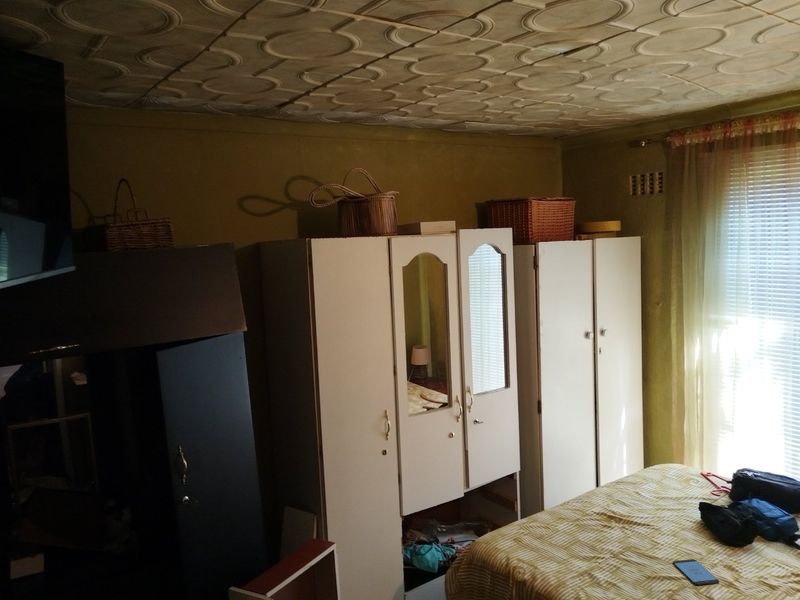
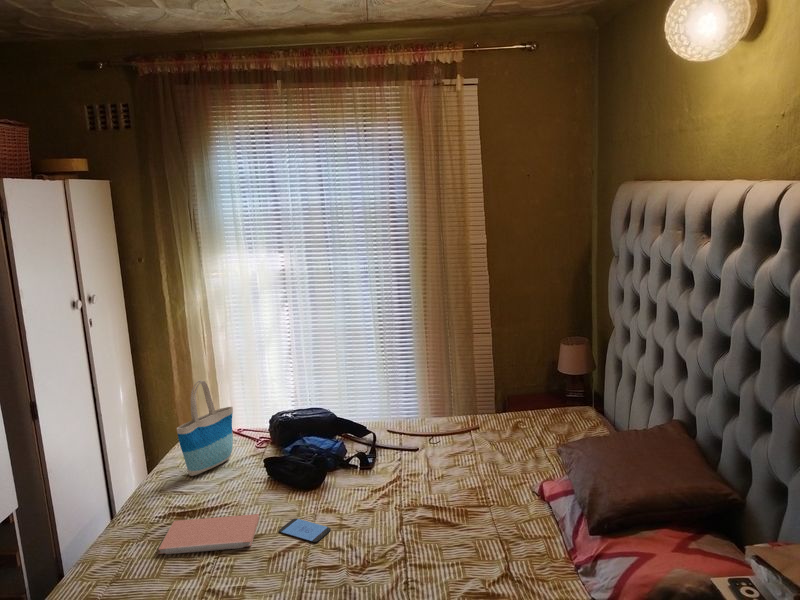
tote bag: none [630,415,689,494] -> present [177,380,233,476]
notebook: none [577,518,666,561] -> present [158,514,259,554]

